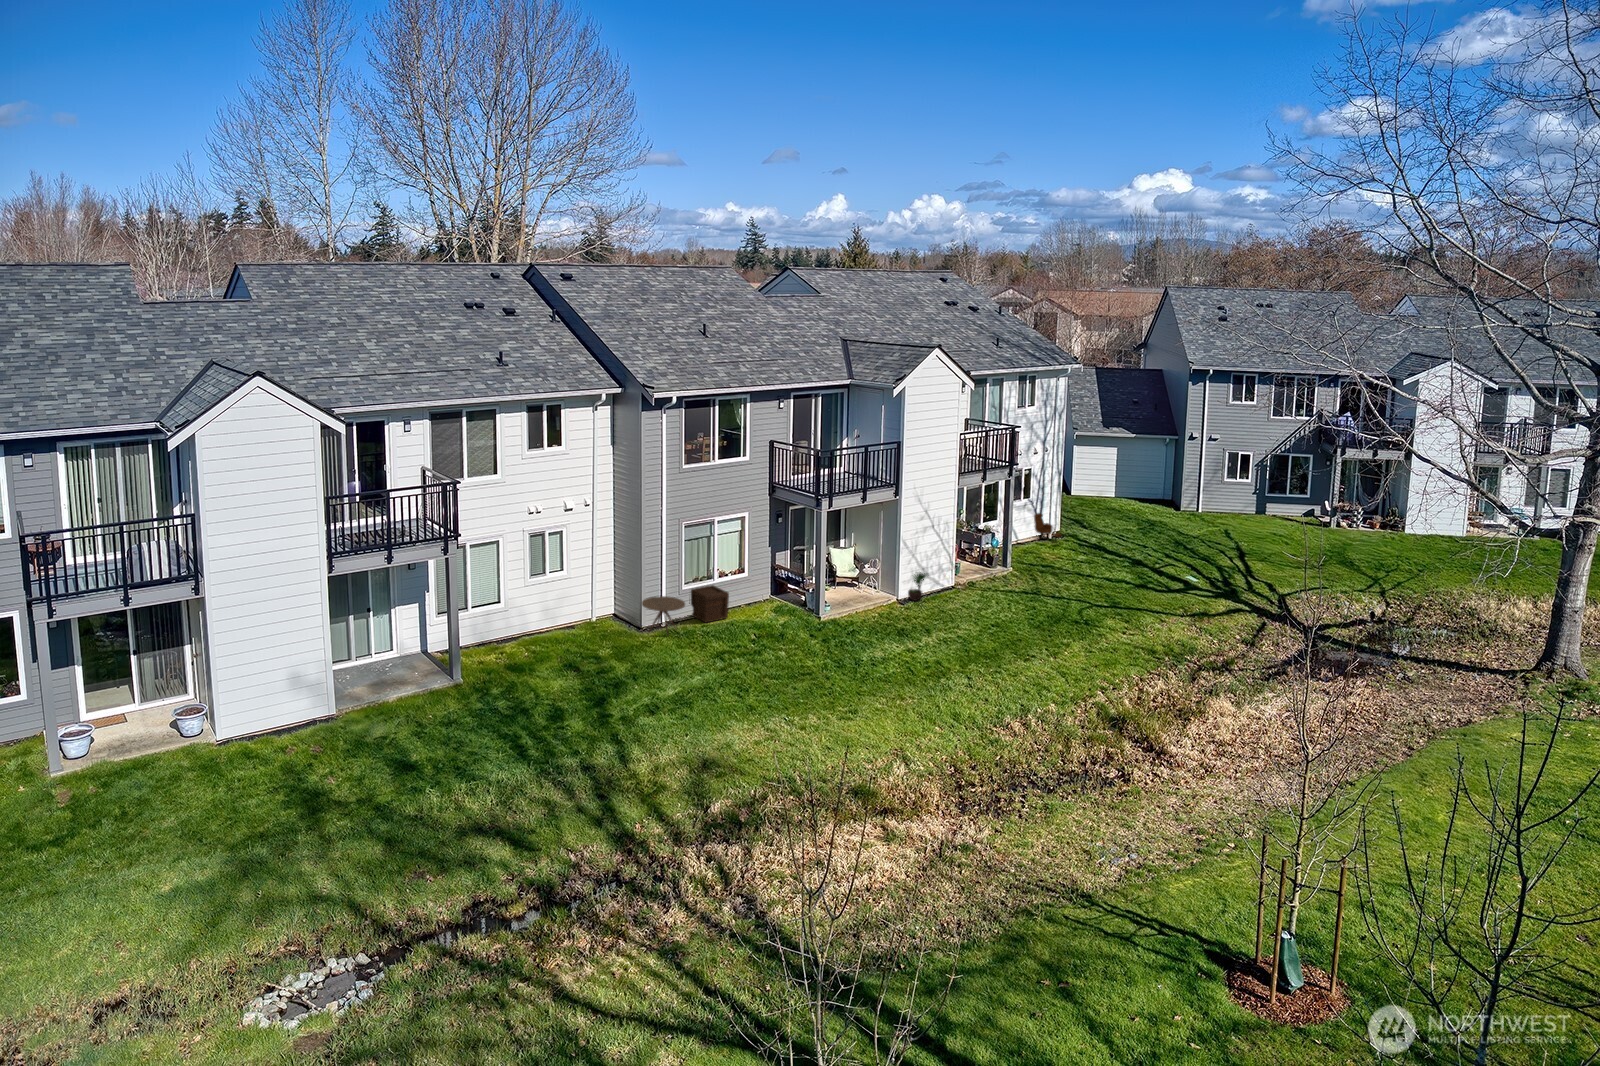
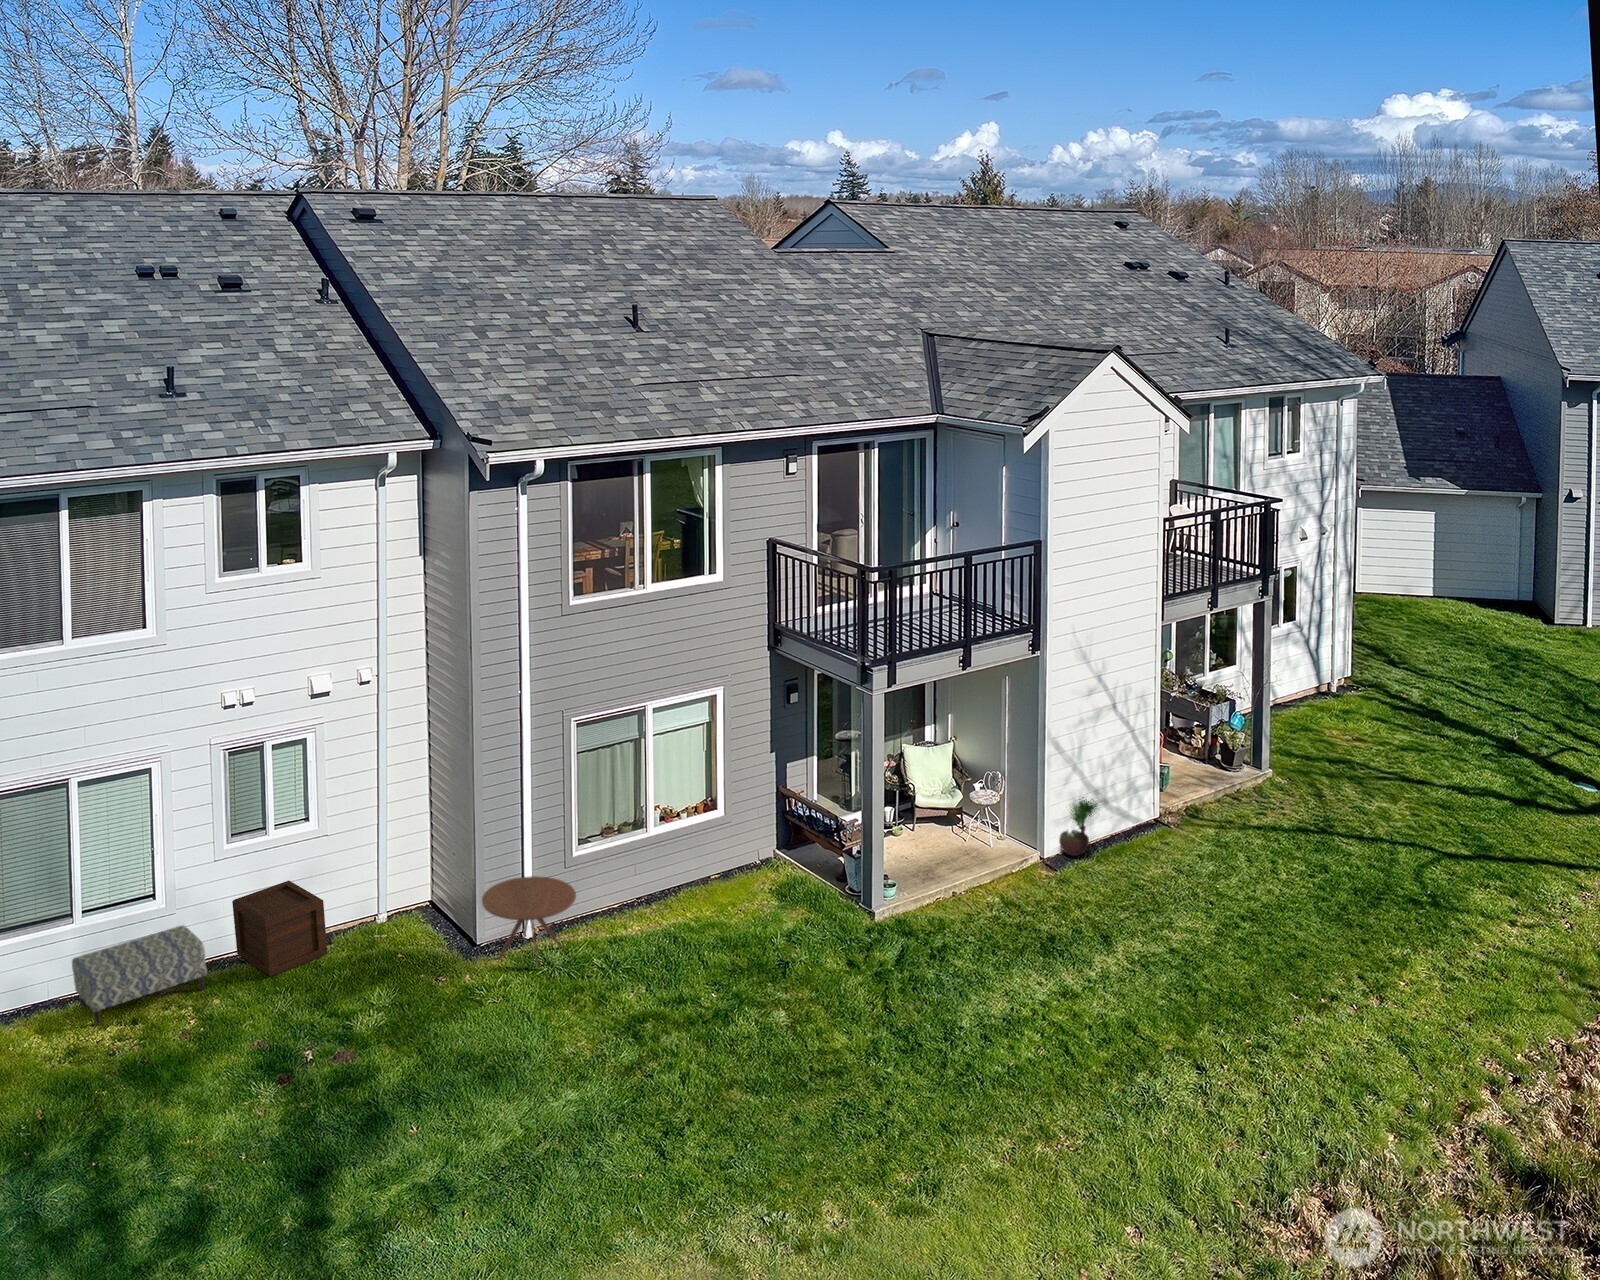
lounge chair: present [1034,513,1061,541] -> none [1300,650,1354,709]
wooden crate: present [689,585,729,623] -> present [232,881,327,976]
bench: none [461,612,518,651] -> present [72,926,207,1025]

